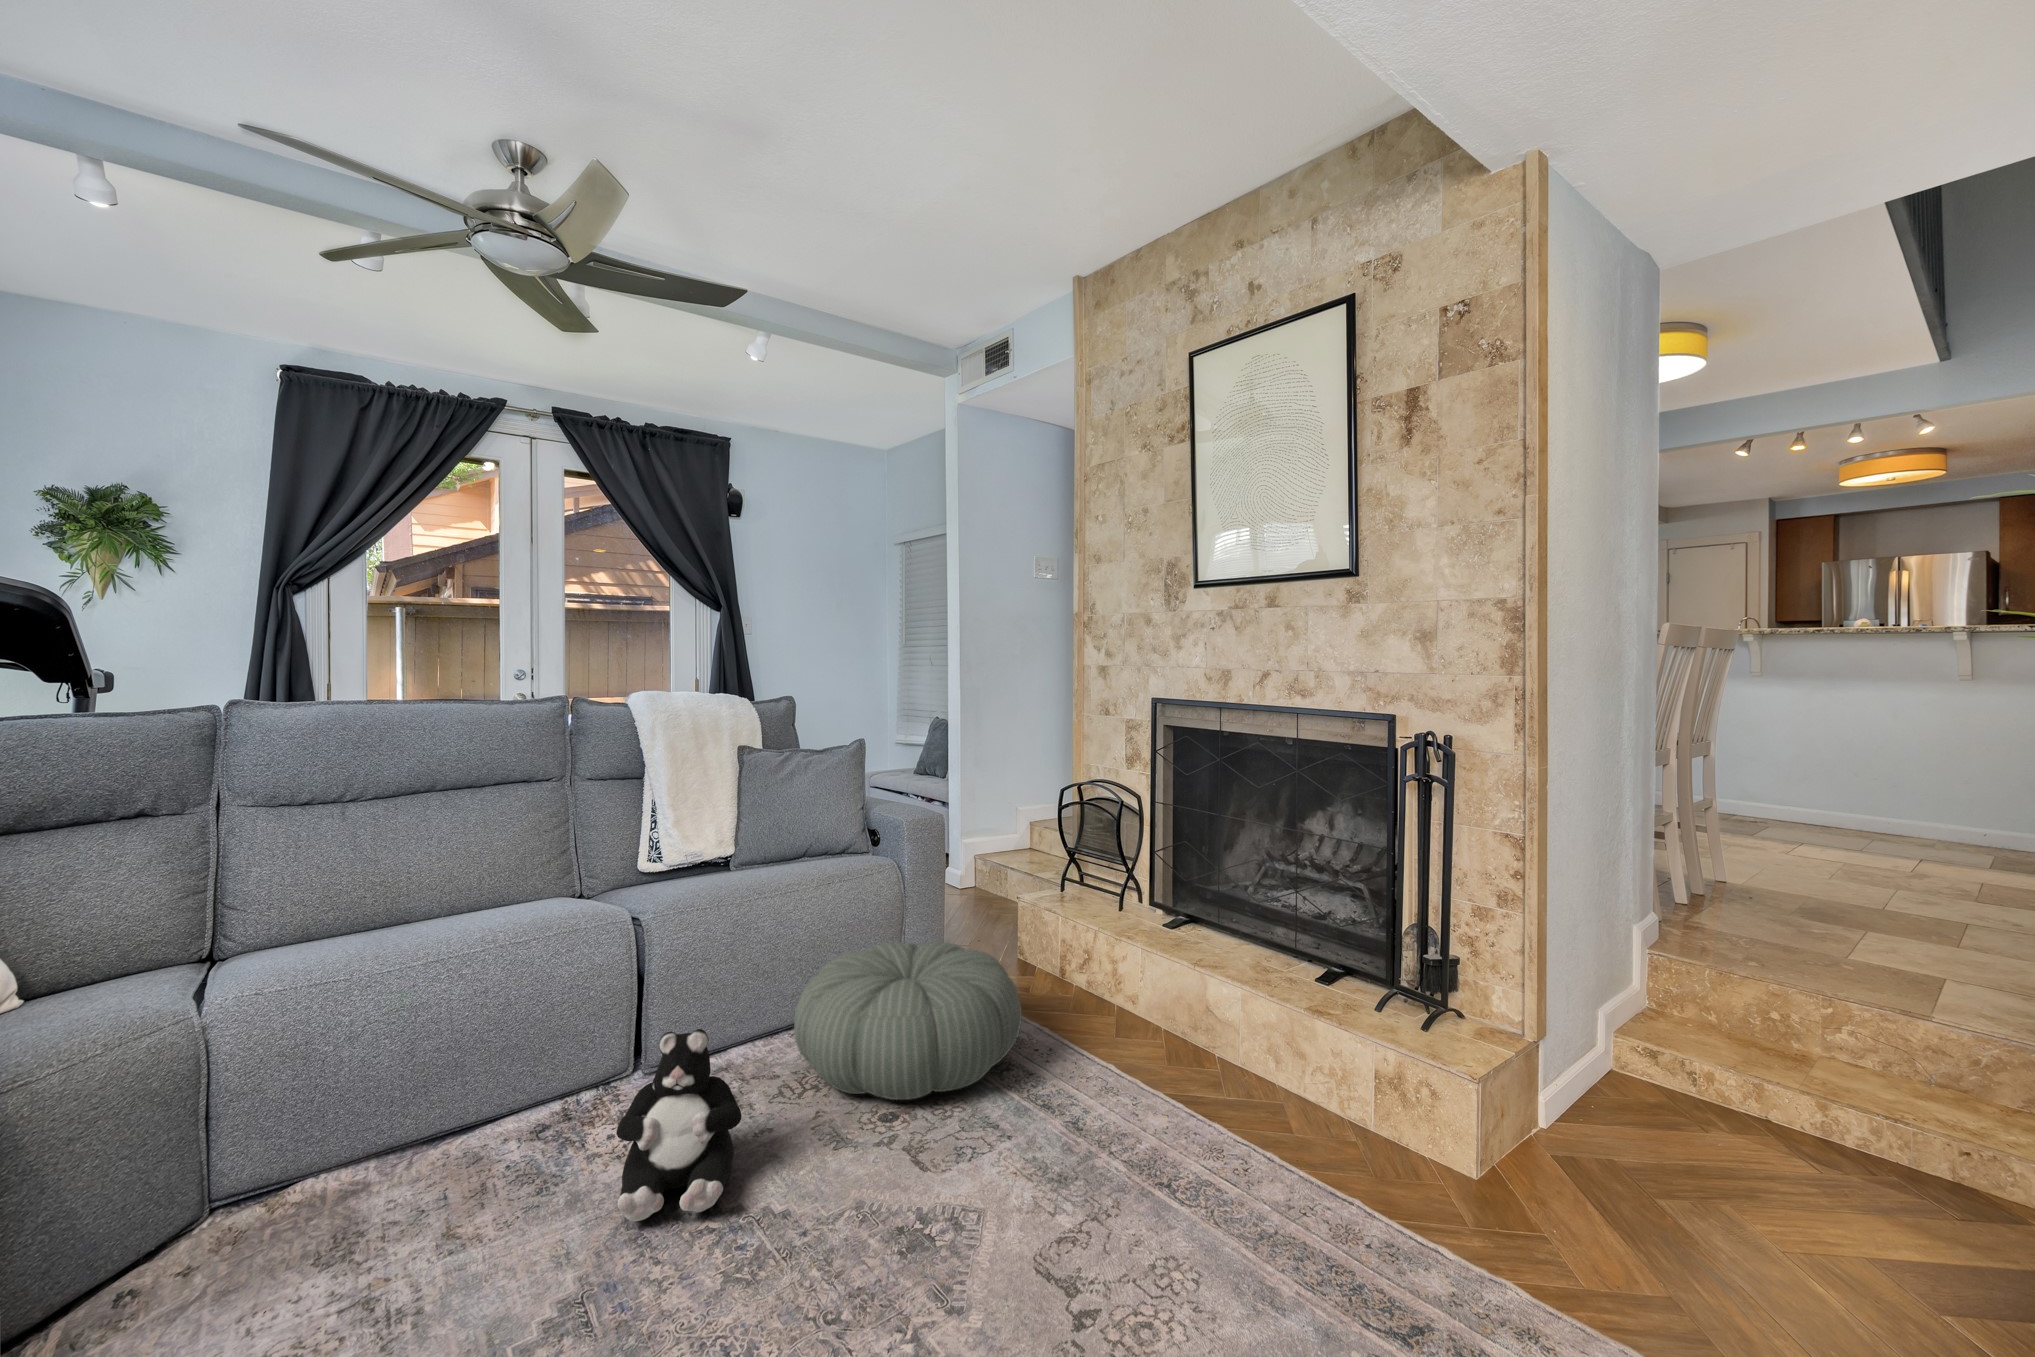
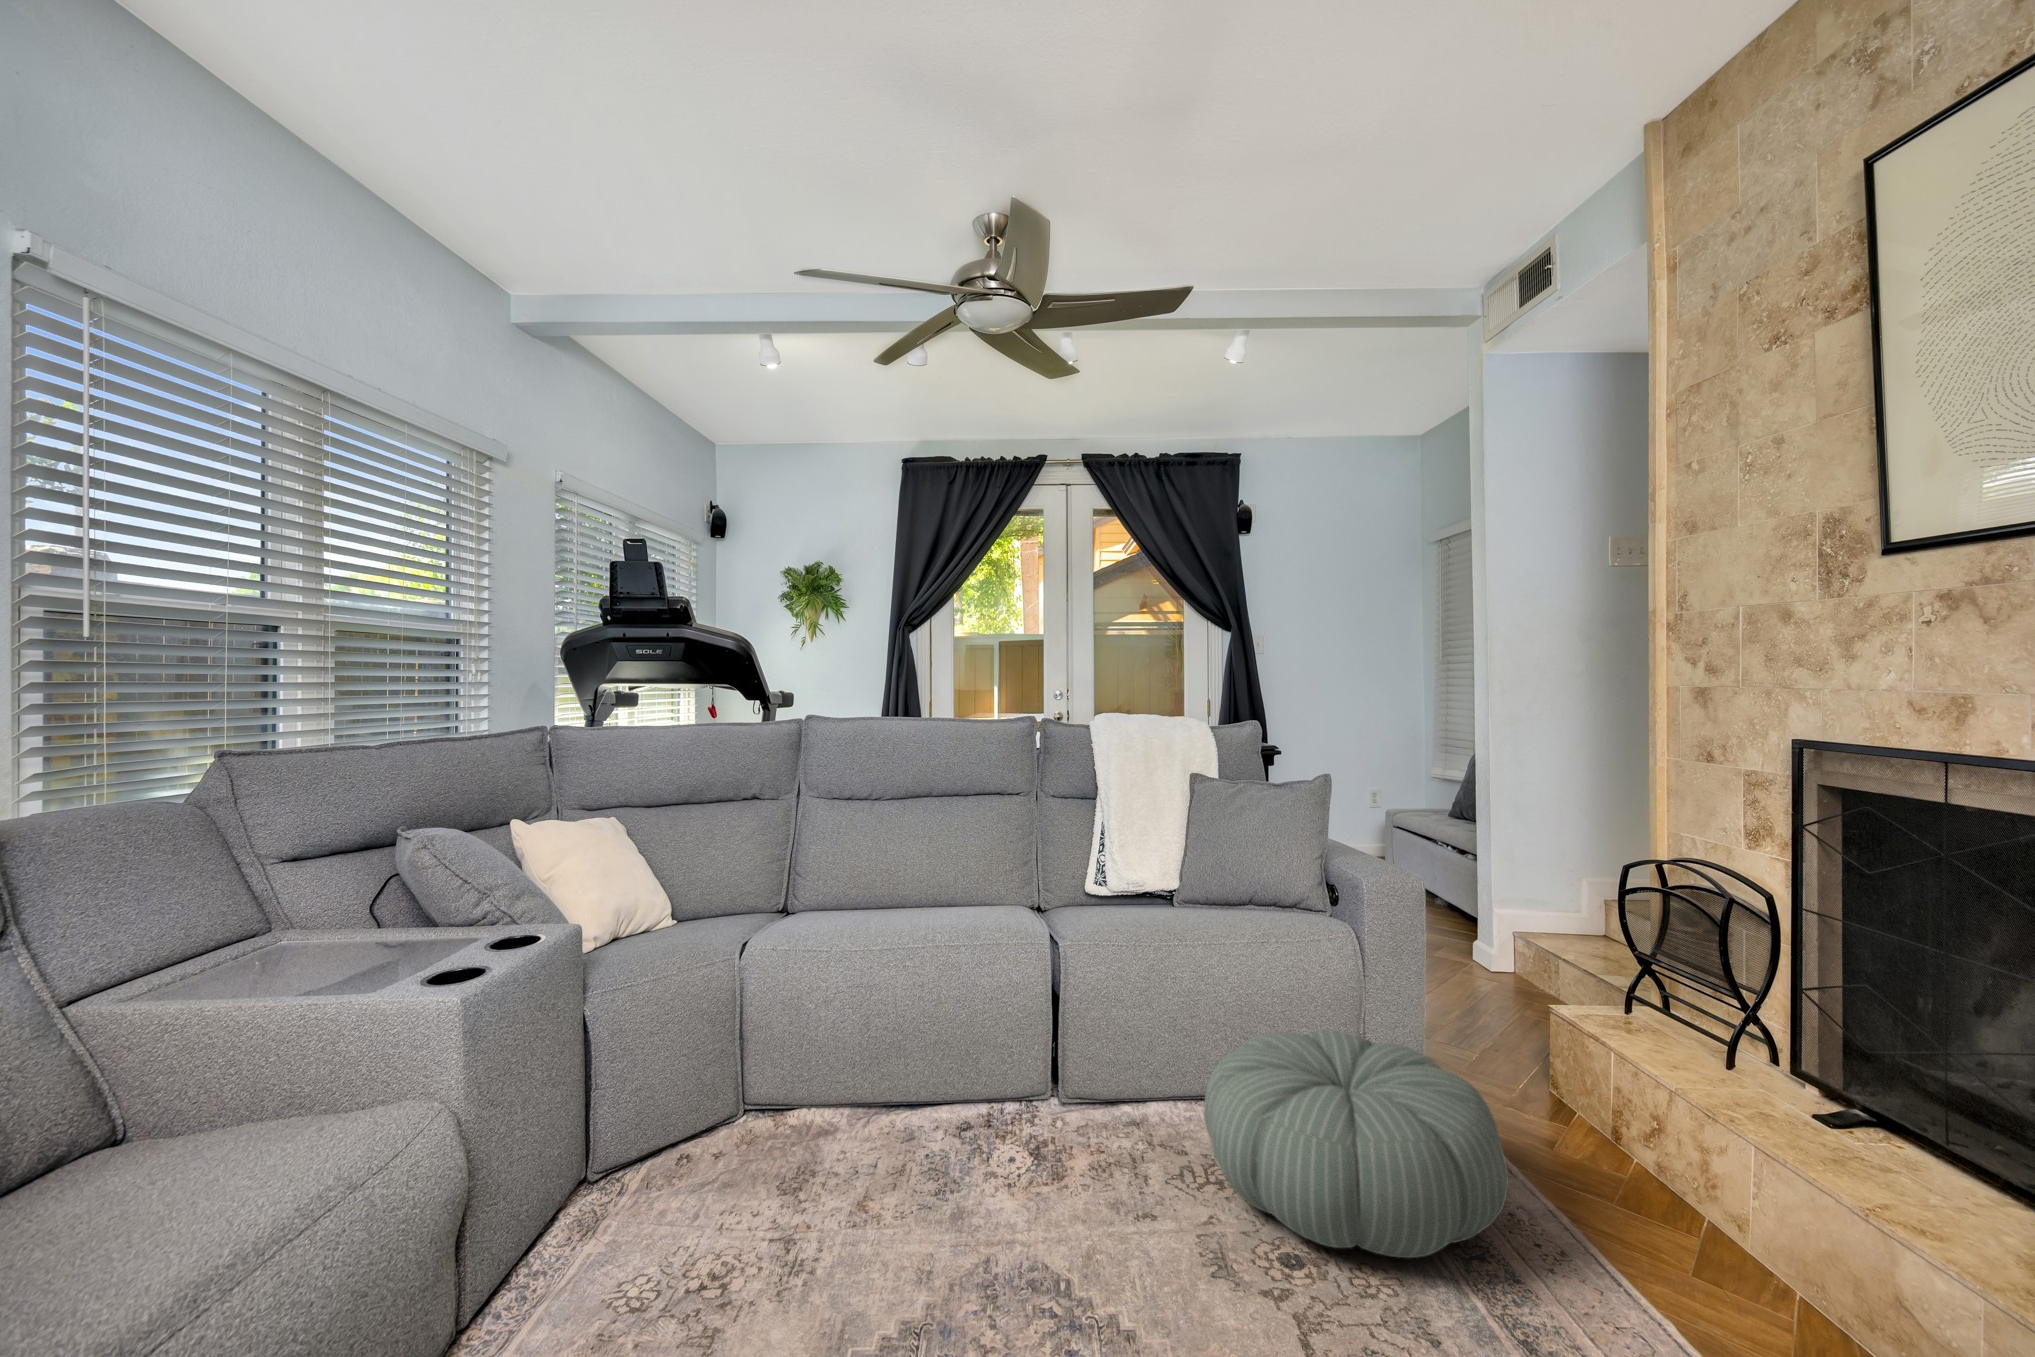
plush toy: present [616,1029,742,1222] -> none [974,1076,1109,1287]

